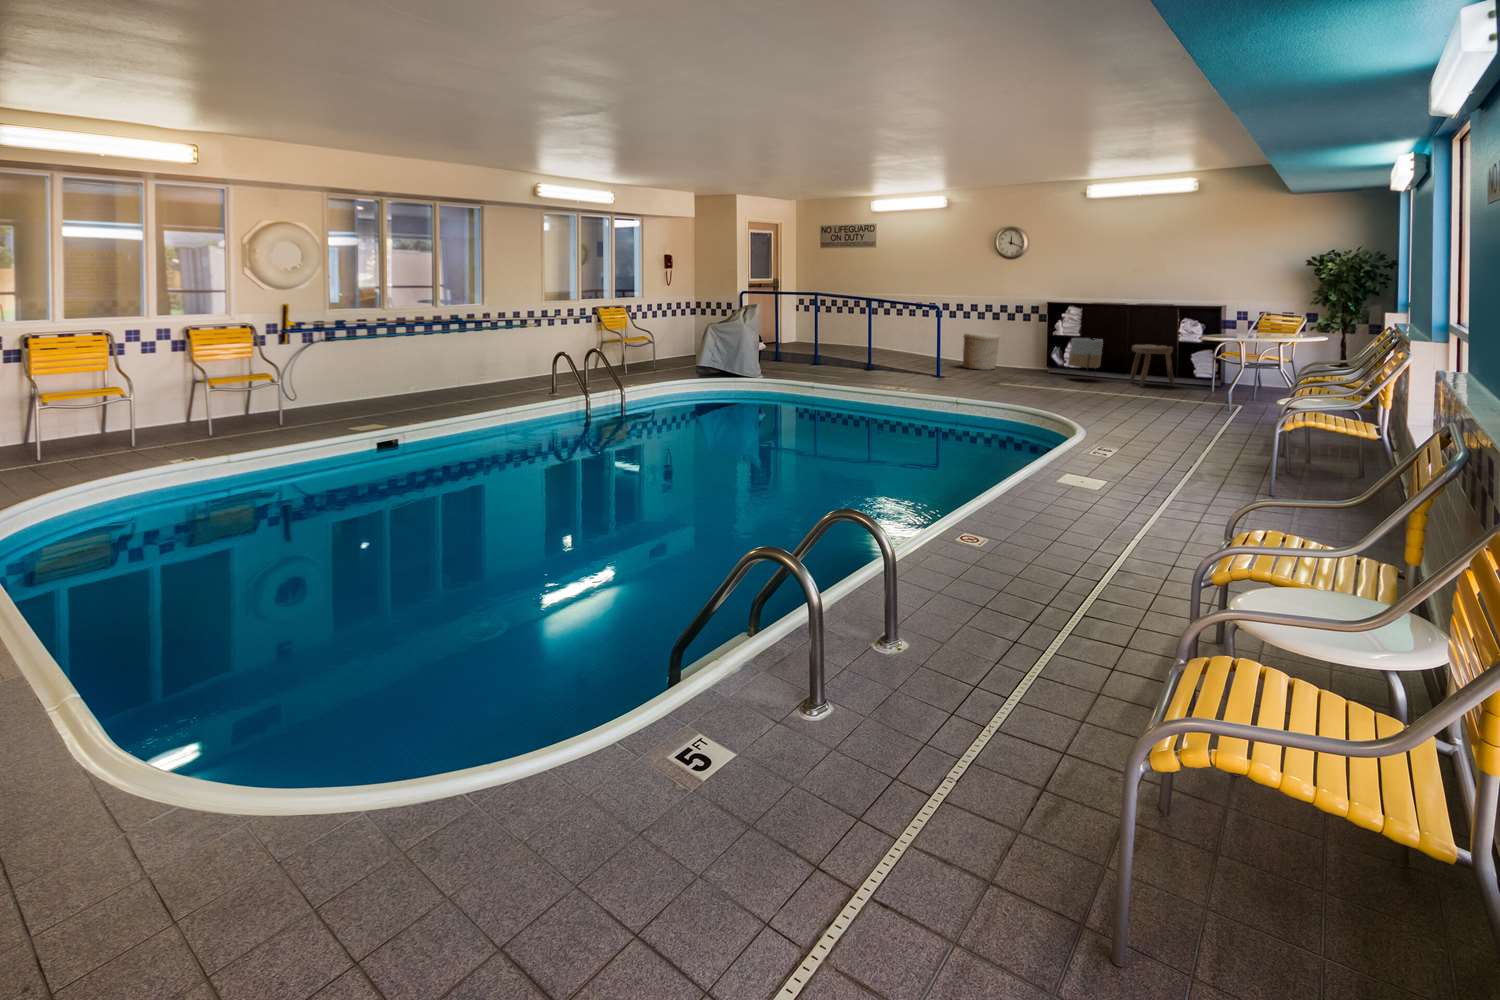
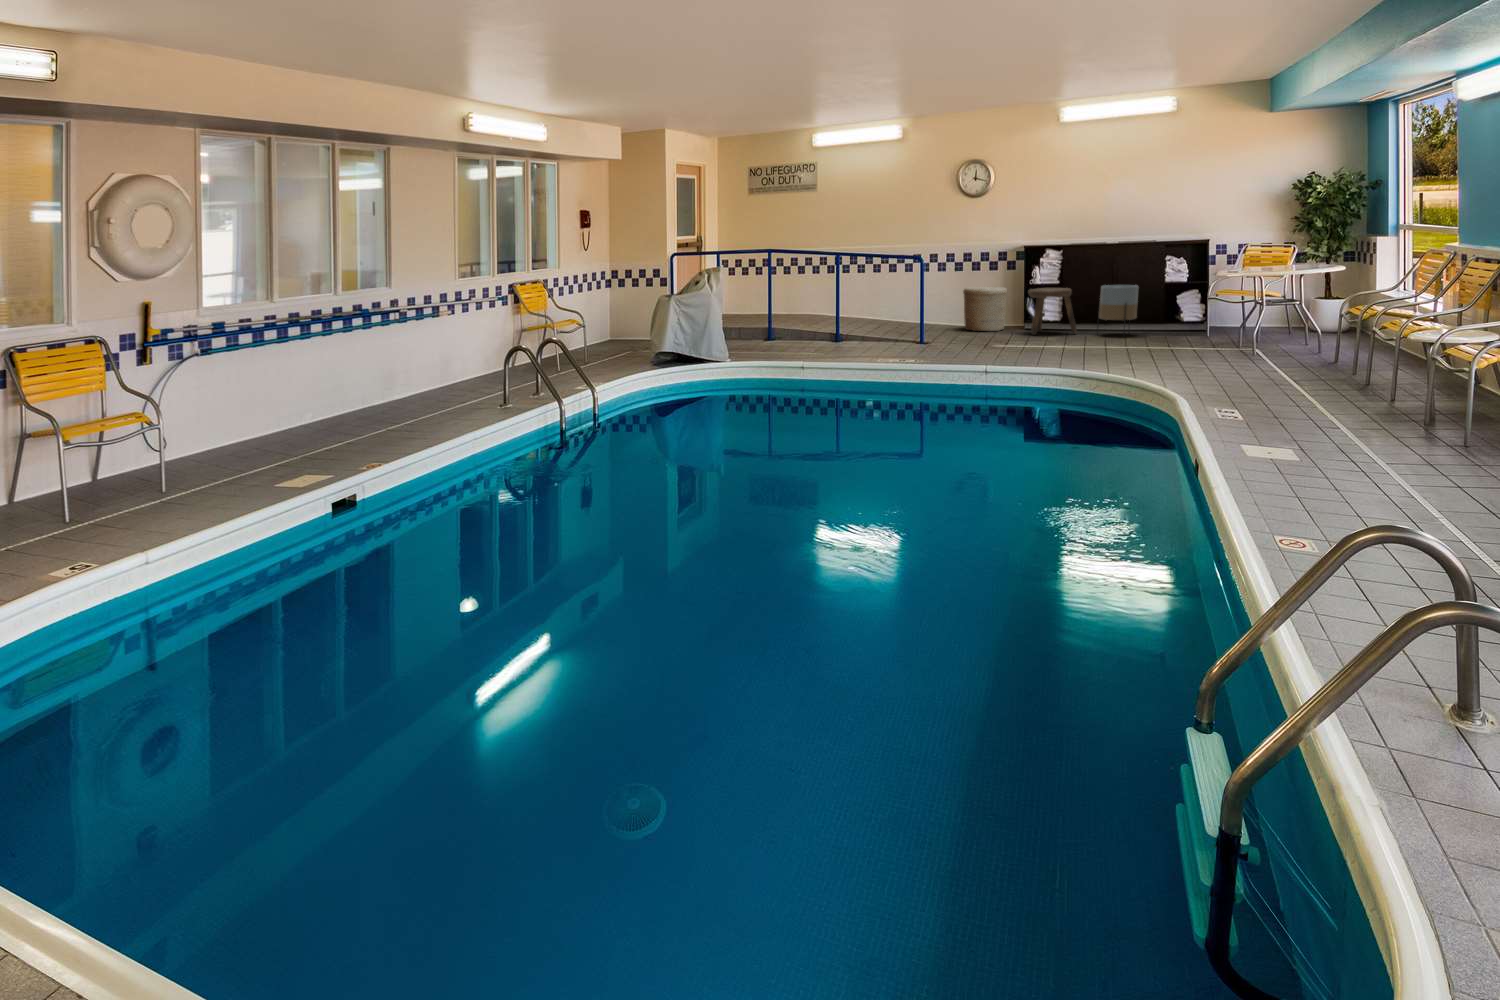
stool: present [1130,344,1174,387] -> present [1028,288,1077,335]

